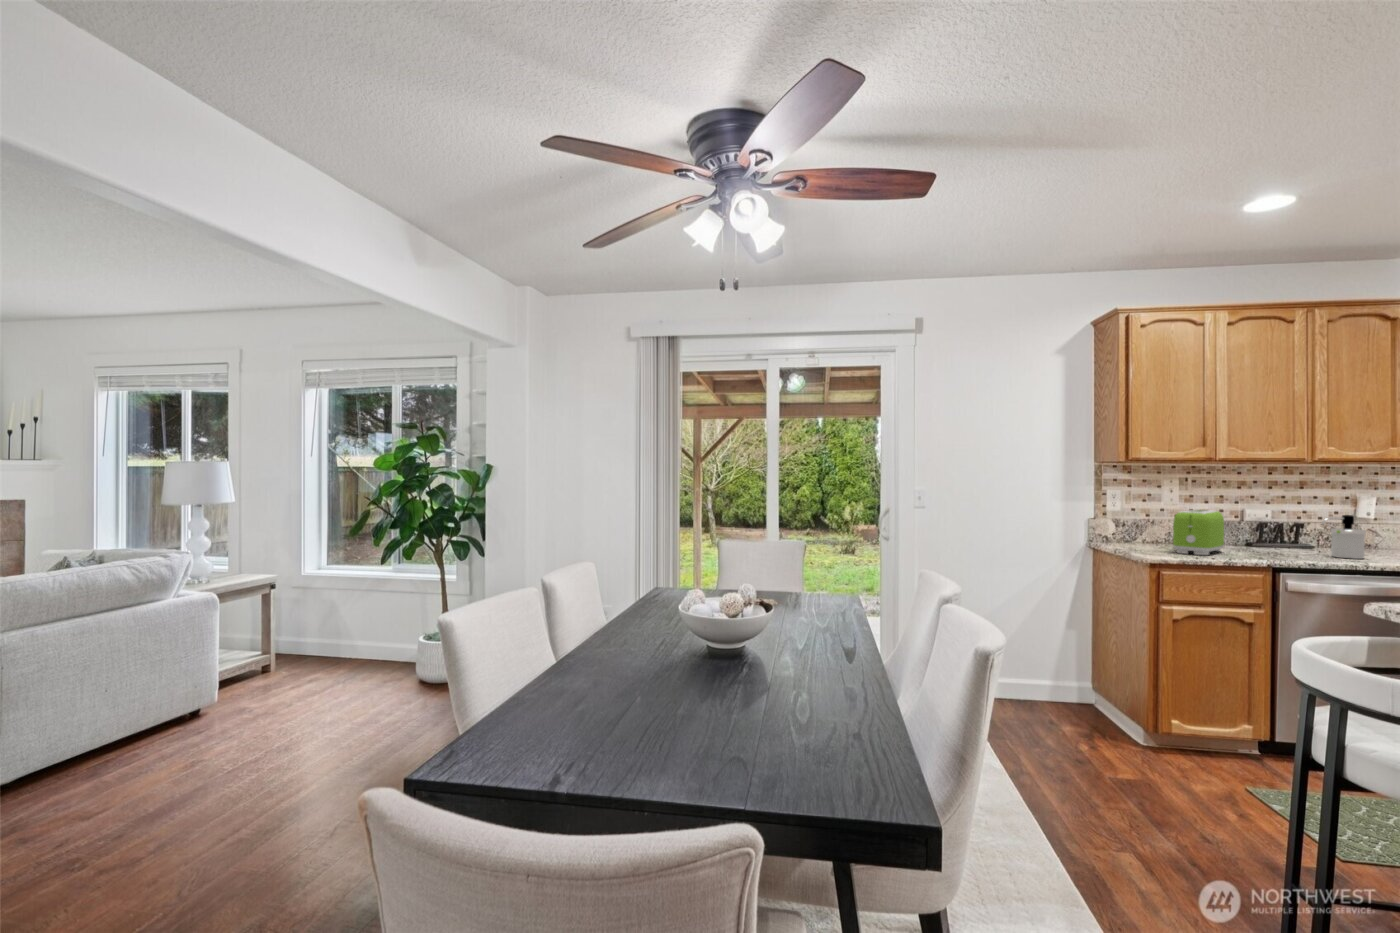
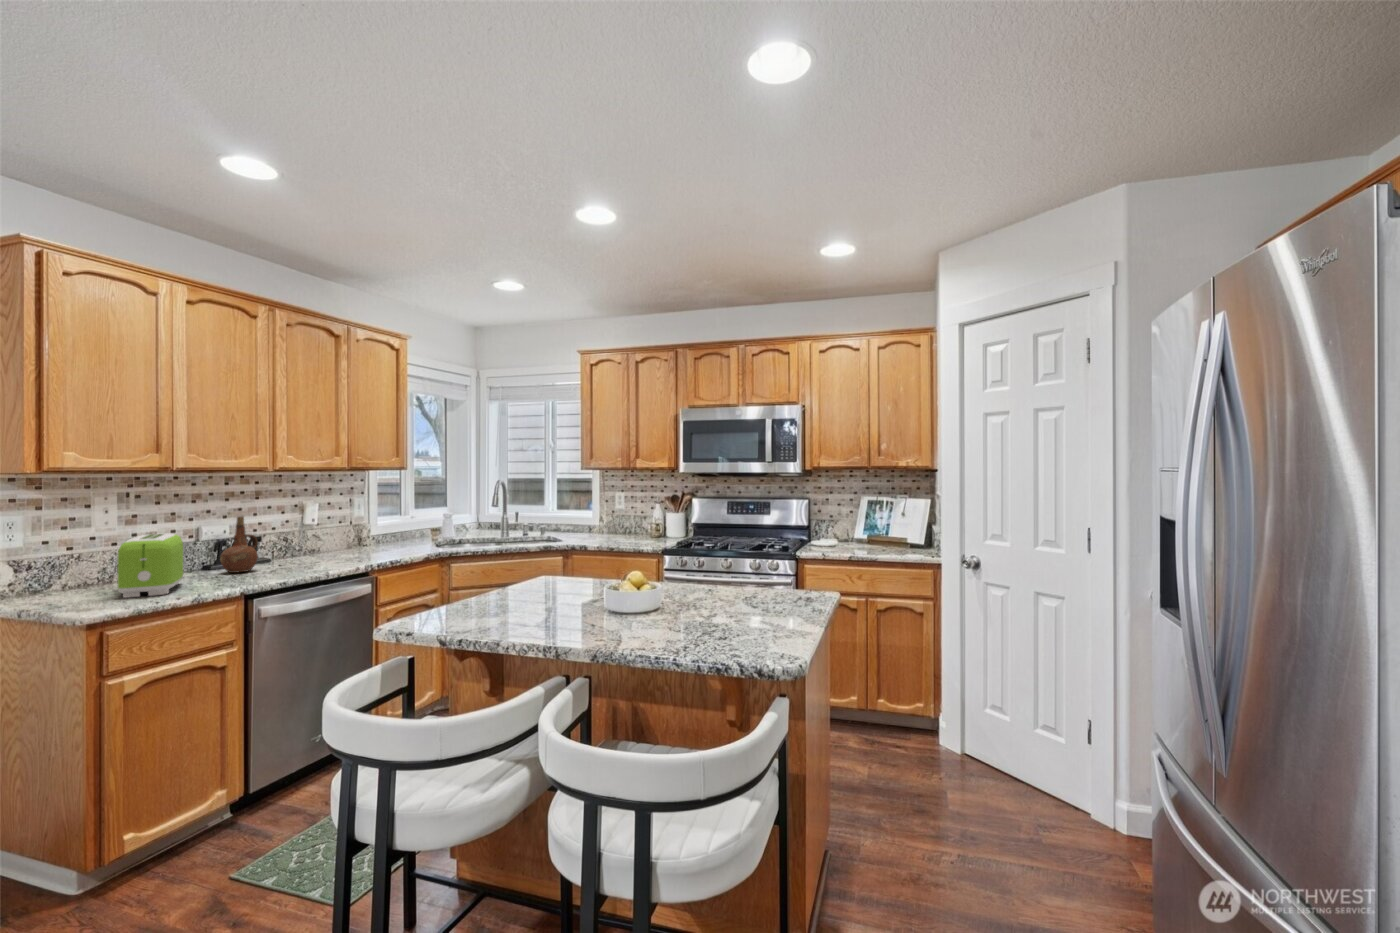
ceramic pitcher: none [1259,502,1295,552] -> present [220,516,258,573]
soap dispenser: present [1322,515,1366,559] -> none [287,525,323,570]

